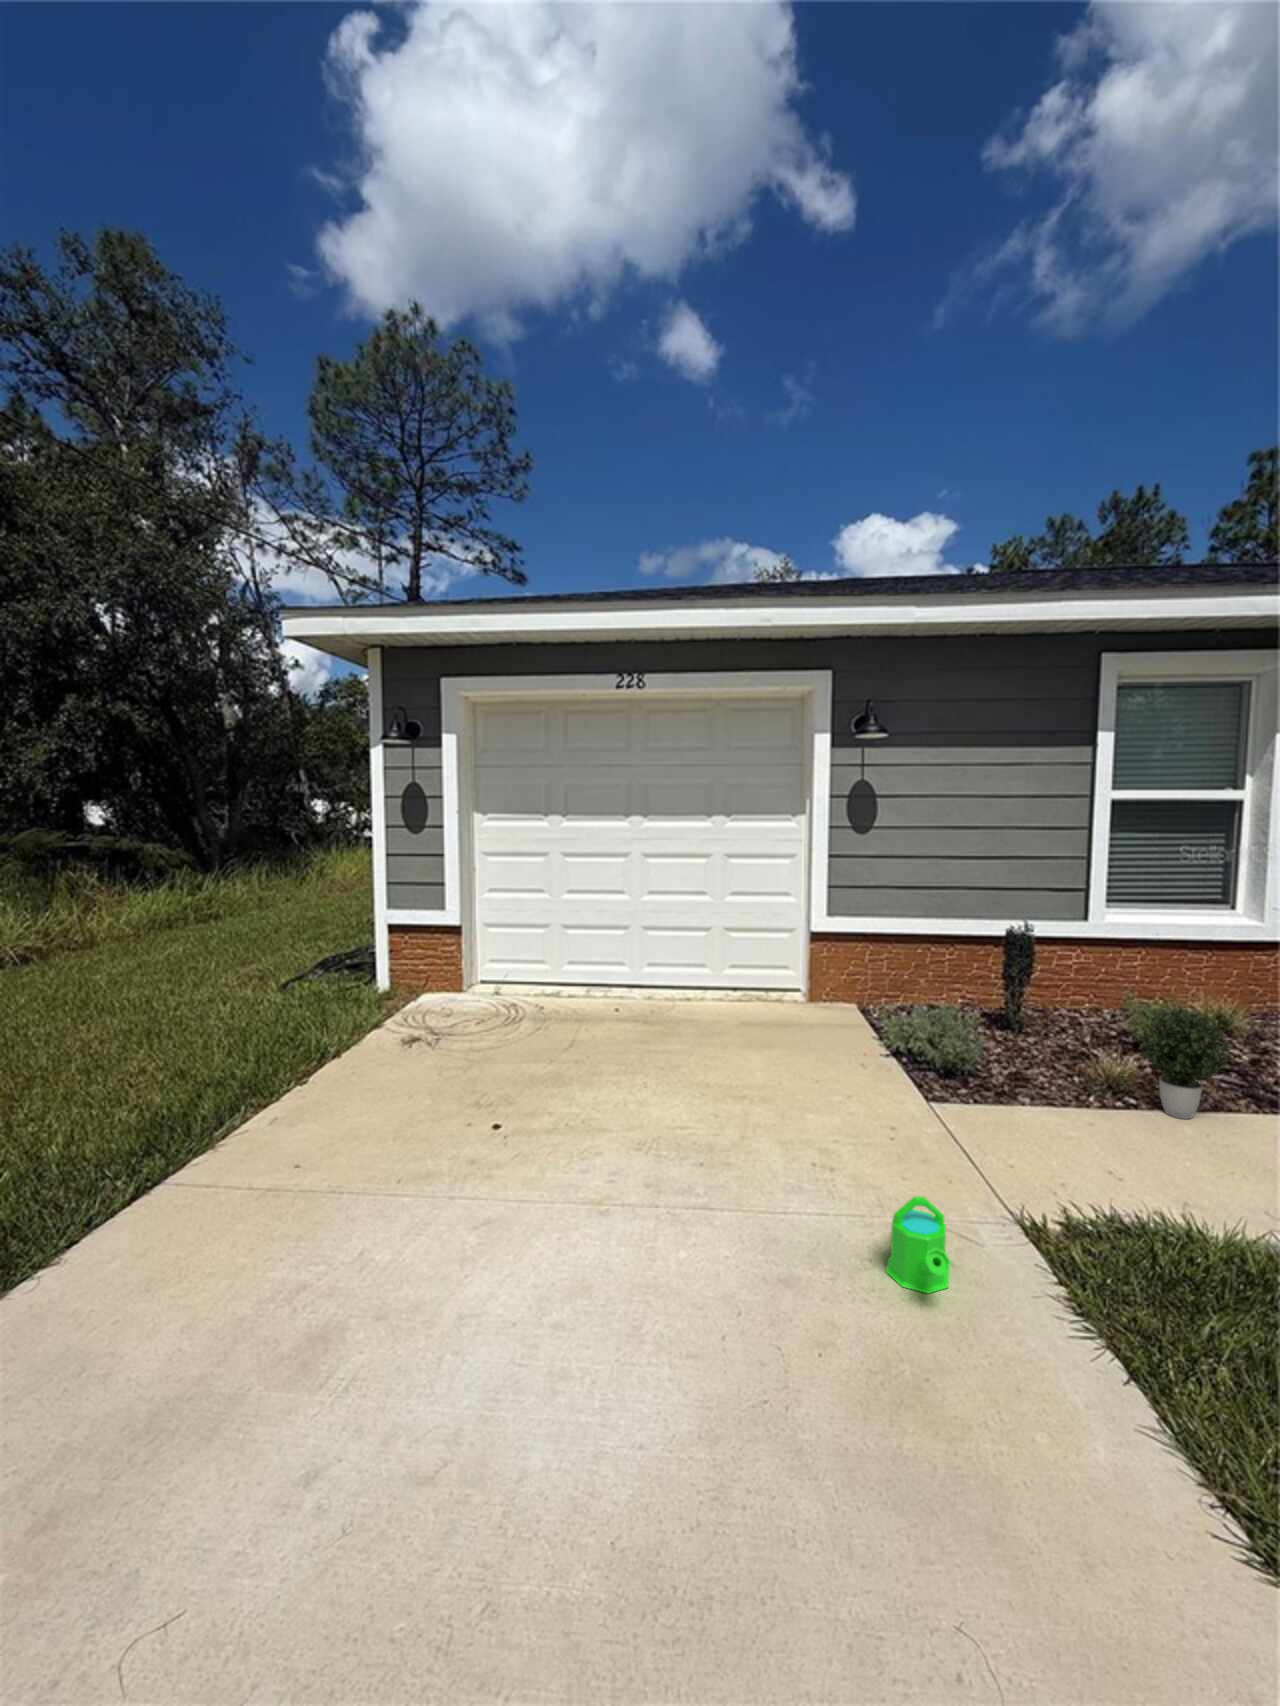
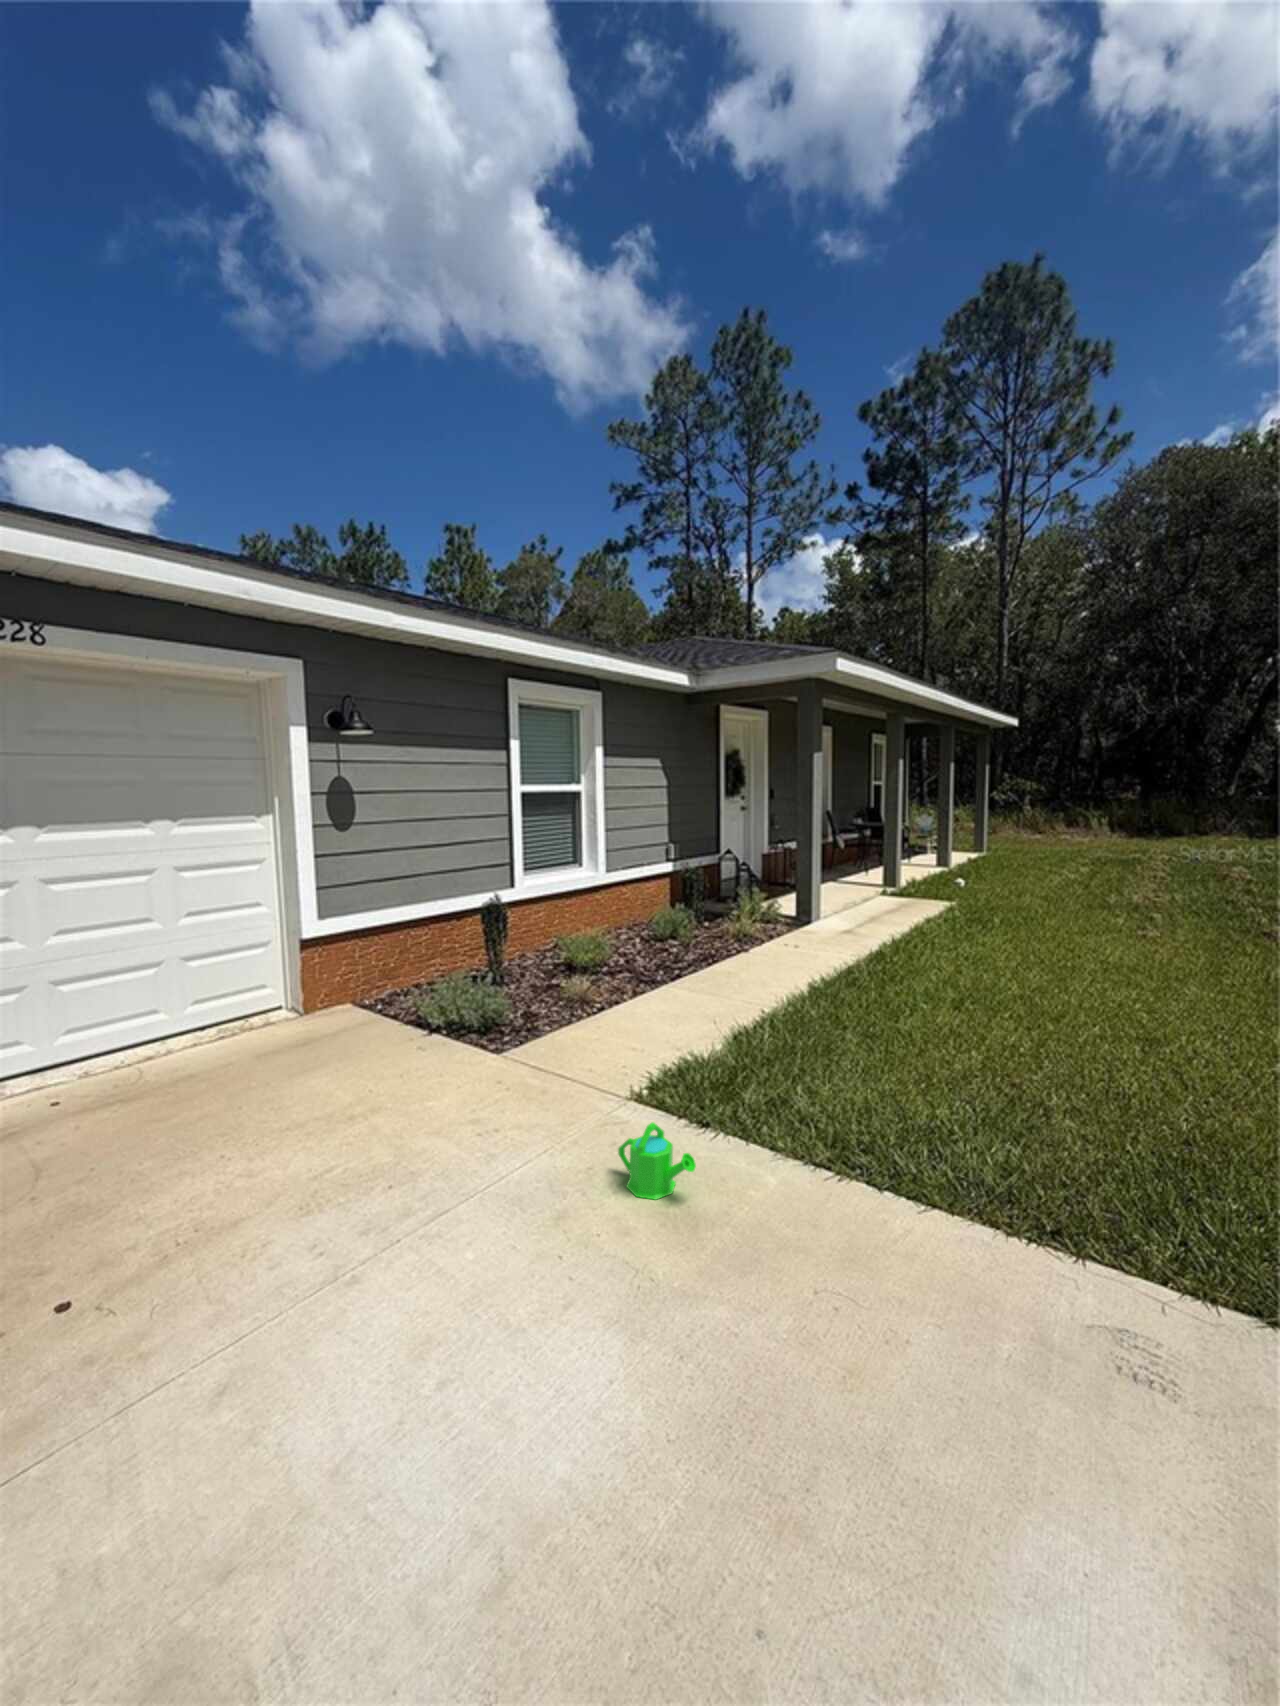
potted plant: present [1136,1008,1230,1119] -> none [615,938,667,1015]

